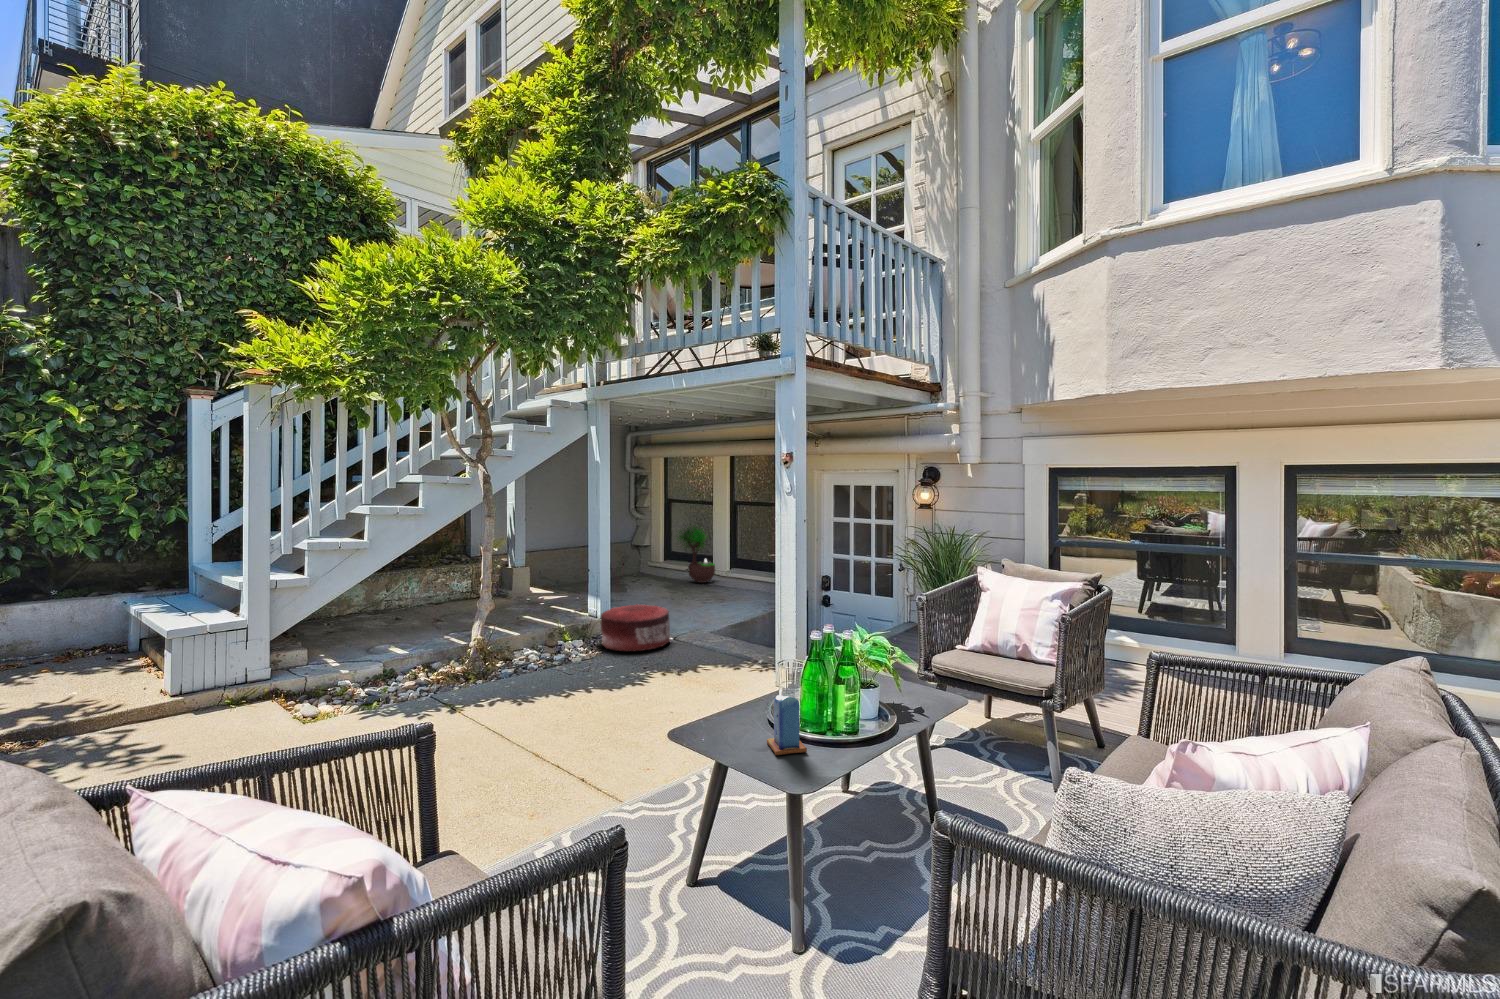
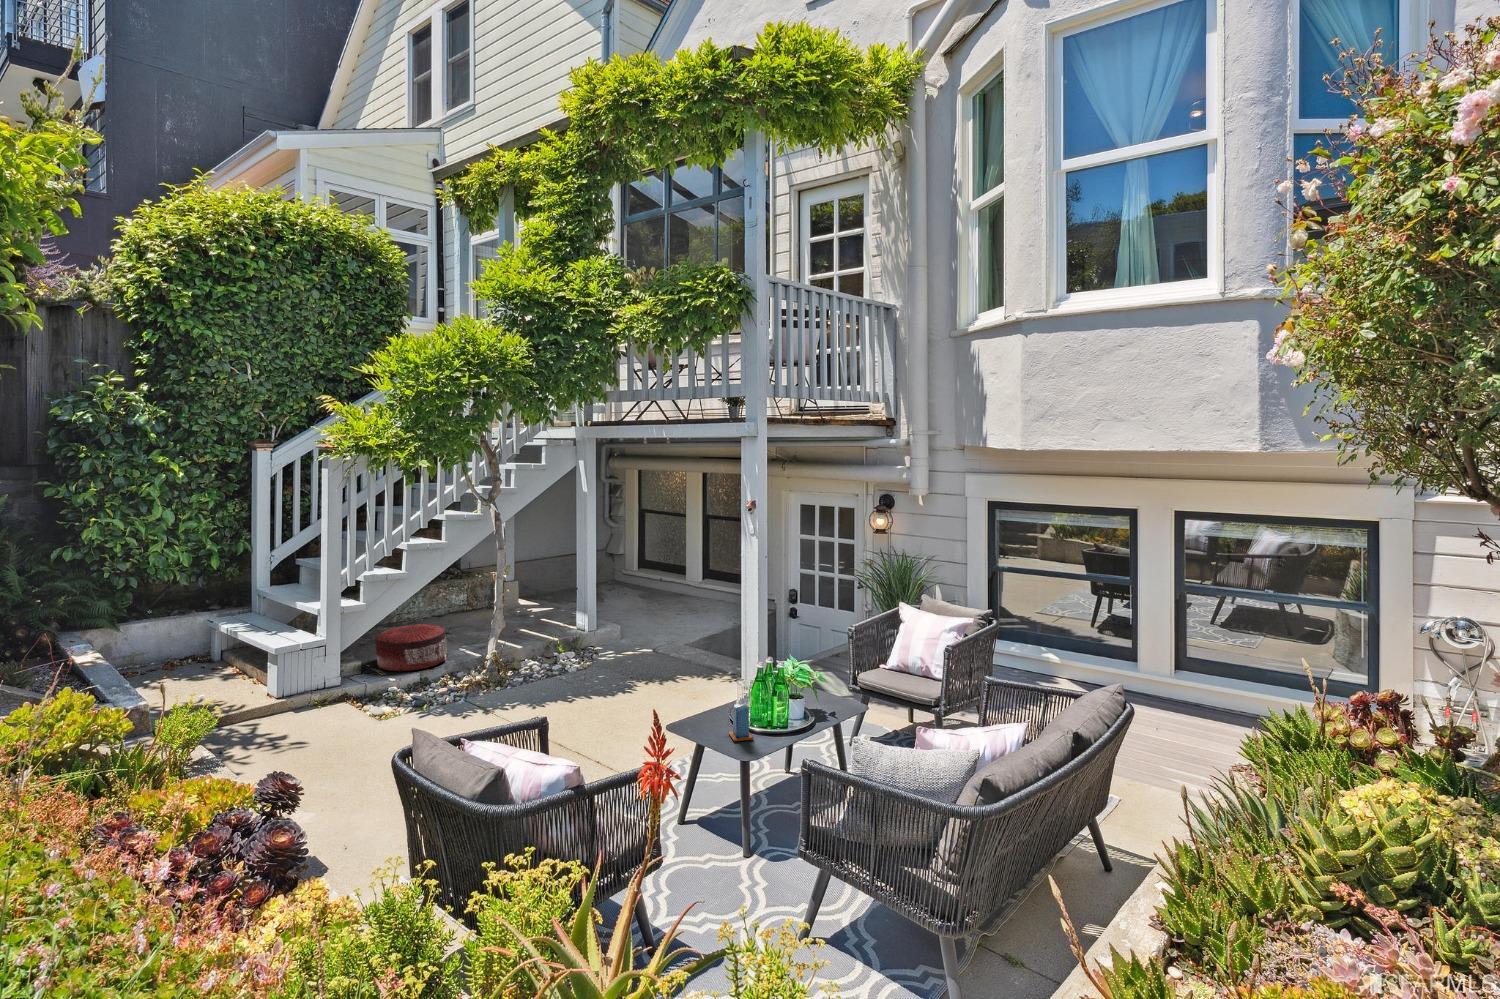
potted tree: present [677,524,715,583] -> none [651,529,692,589]
pouf: present [601,604,670,652] -> present [375,624,448,671]

